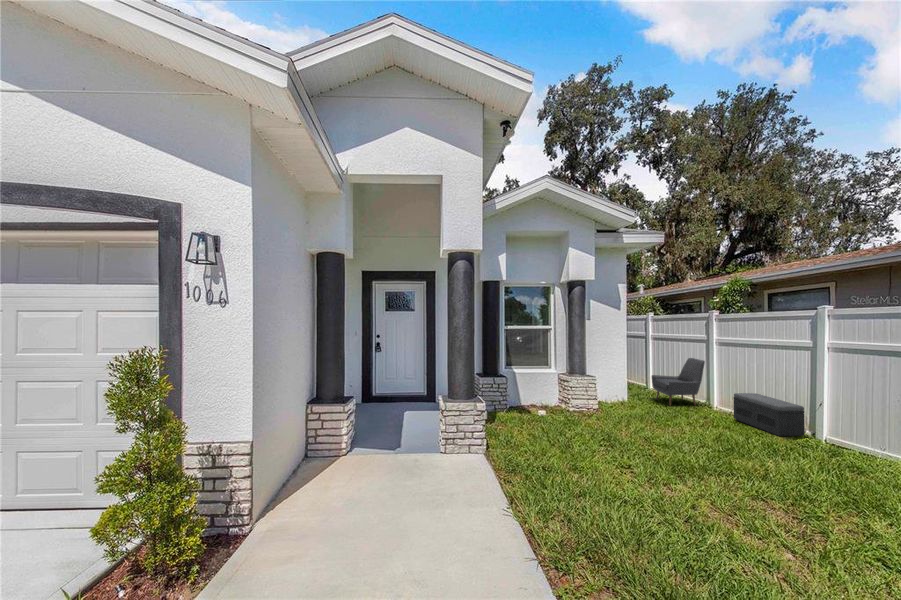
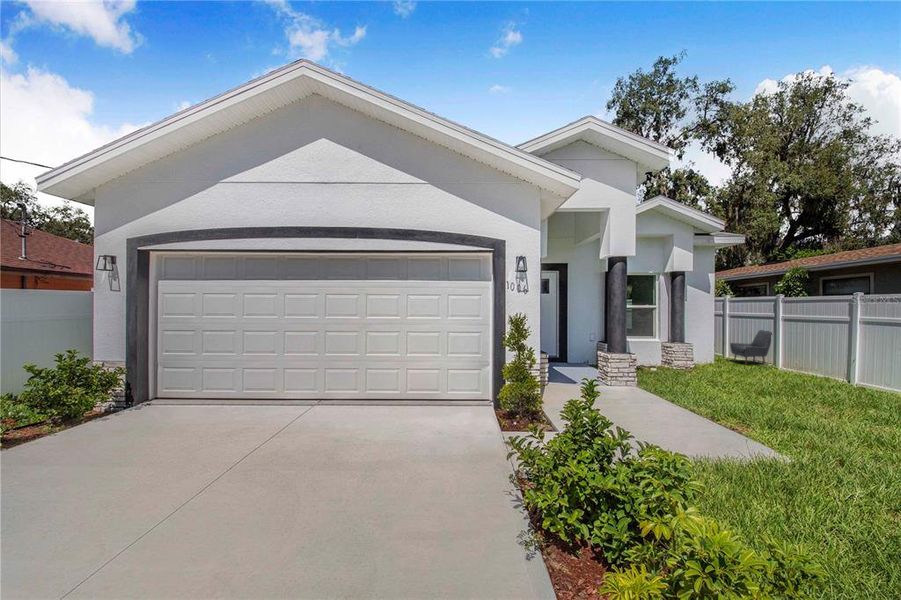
storage bench: present [734,393,805,436] -> none [795,353,844,380]

